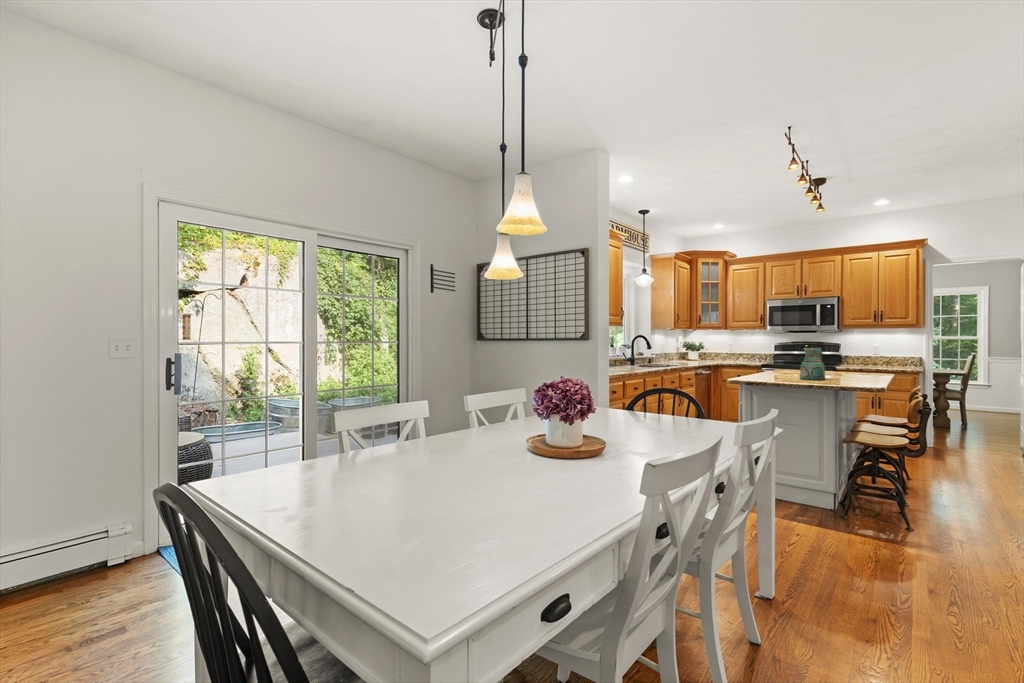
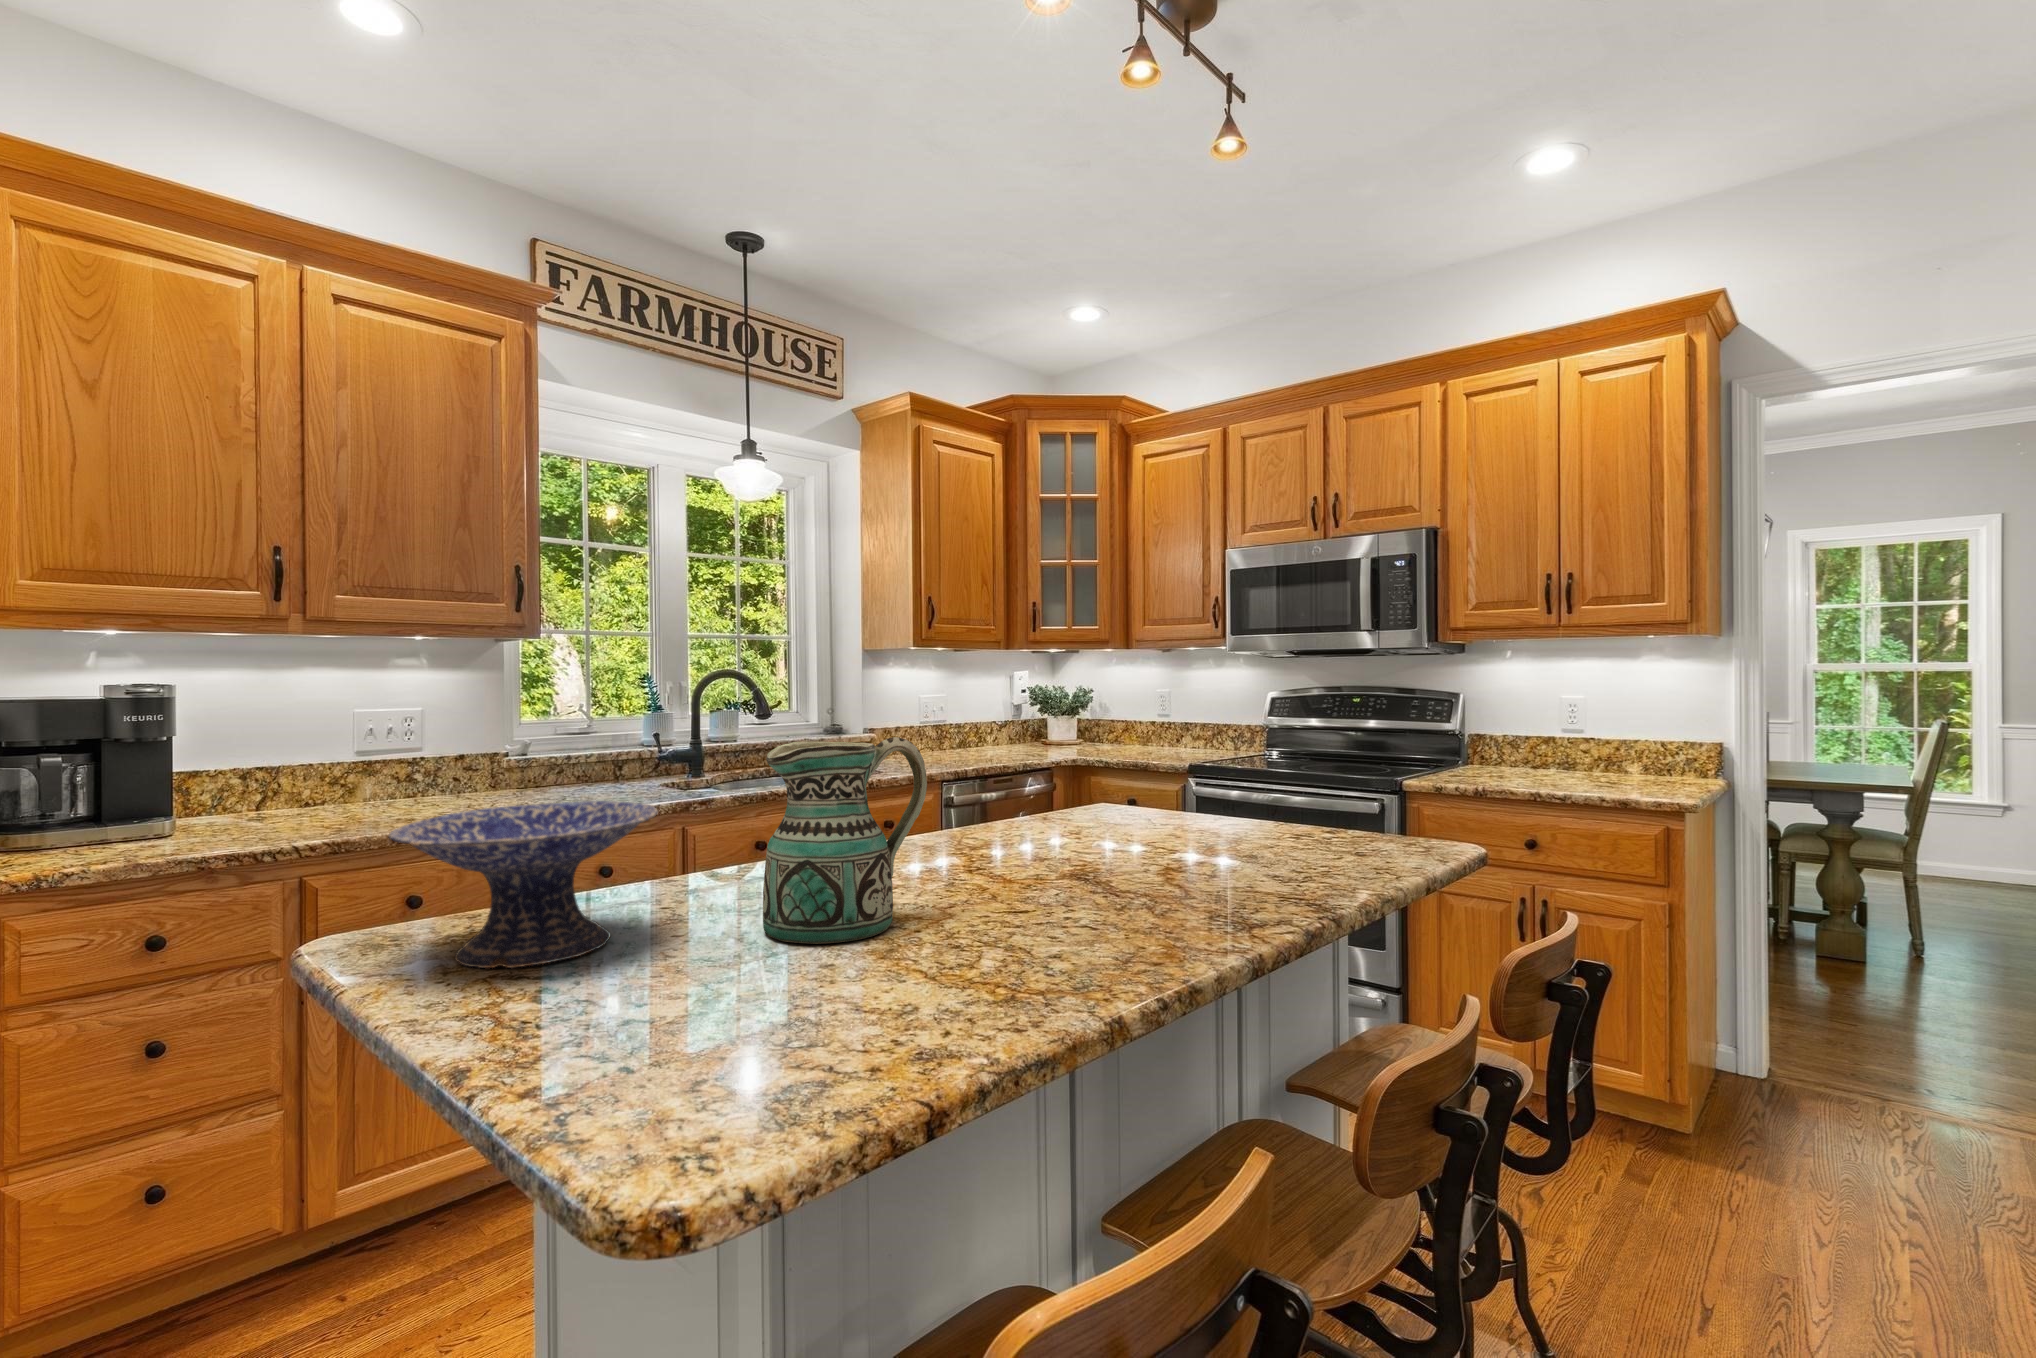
decorative bowl: none [753,358,797,381] -> present [389,801,658,968]

